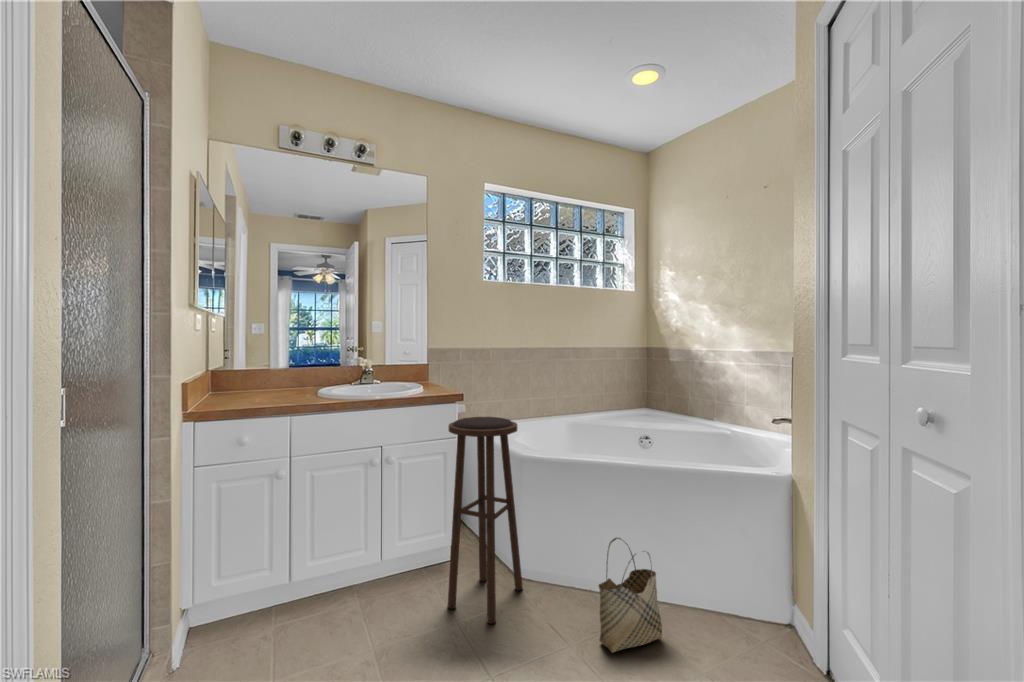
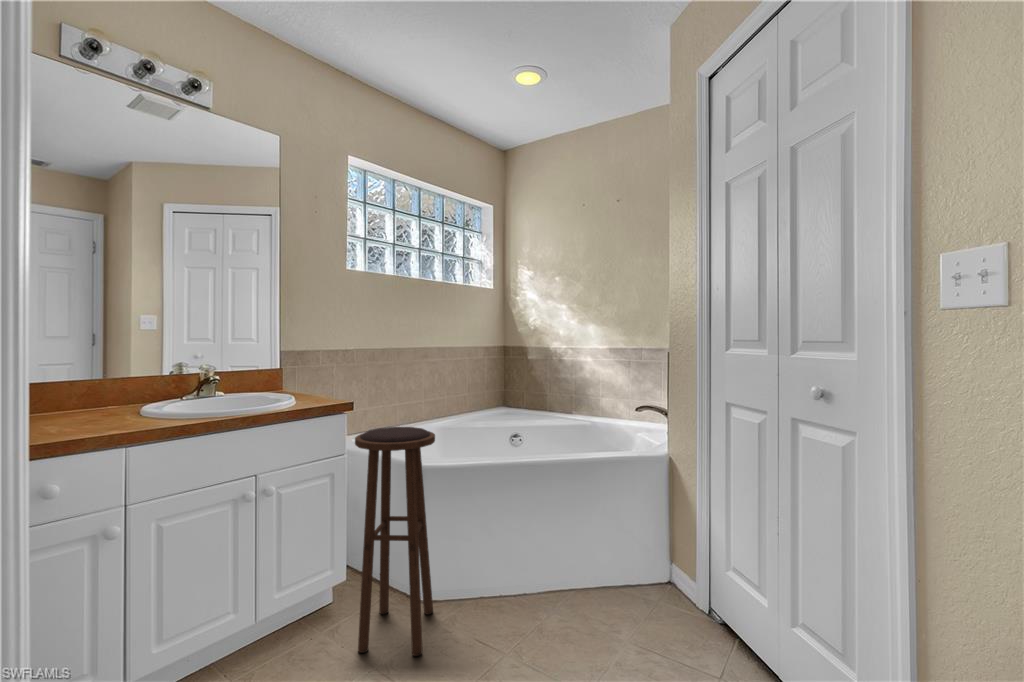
woven basket: present [599,538,662,653] -> none [534,537,587,650]

